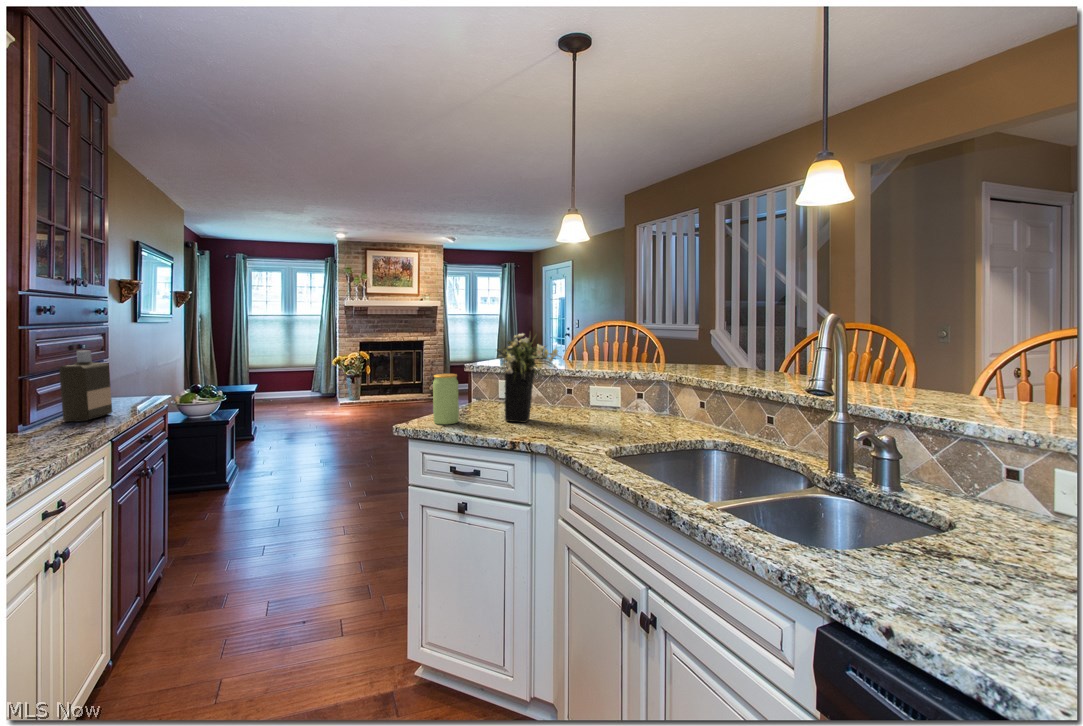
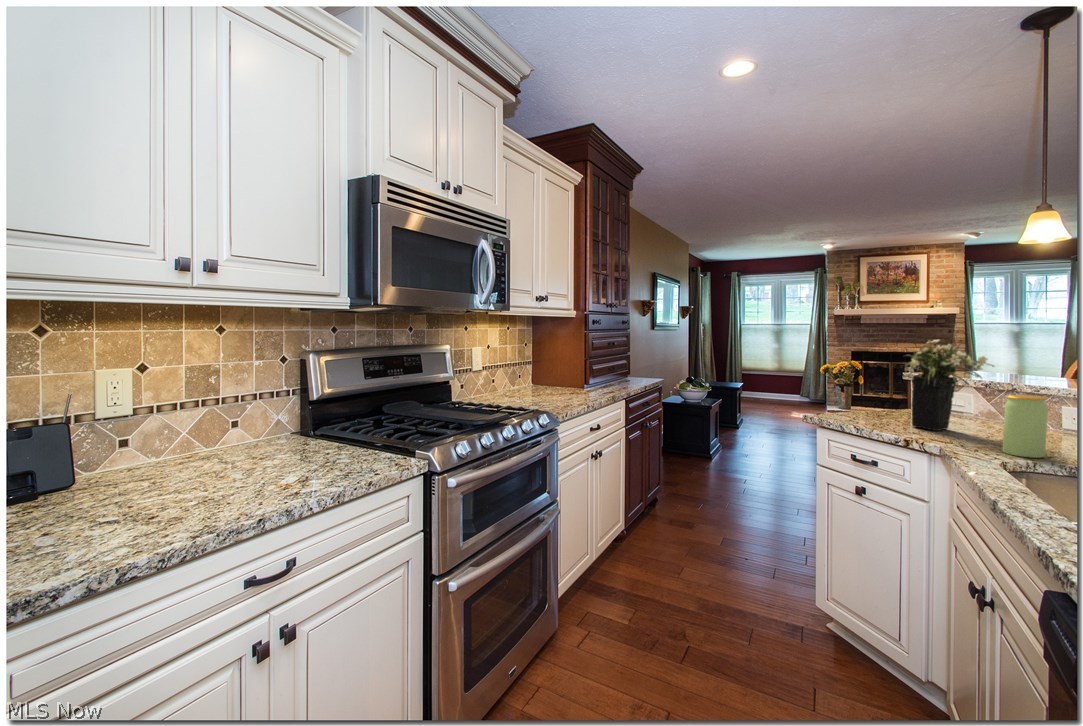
bottle: present [59,351,112,422] -> none [608,348,630,388]
jar: present [433,374,459,425] -> present [1003,395,1048,458]

